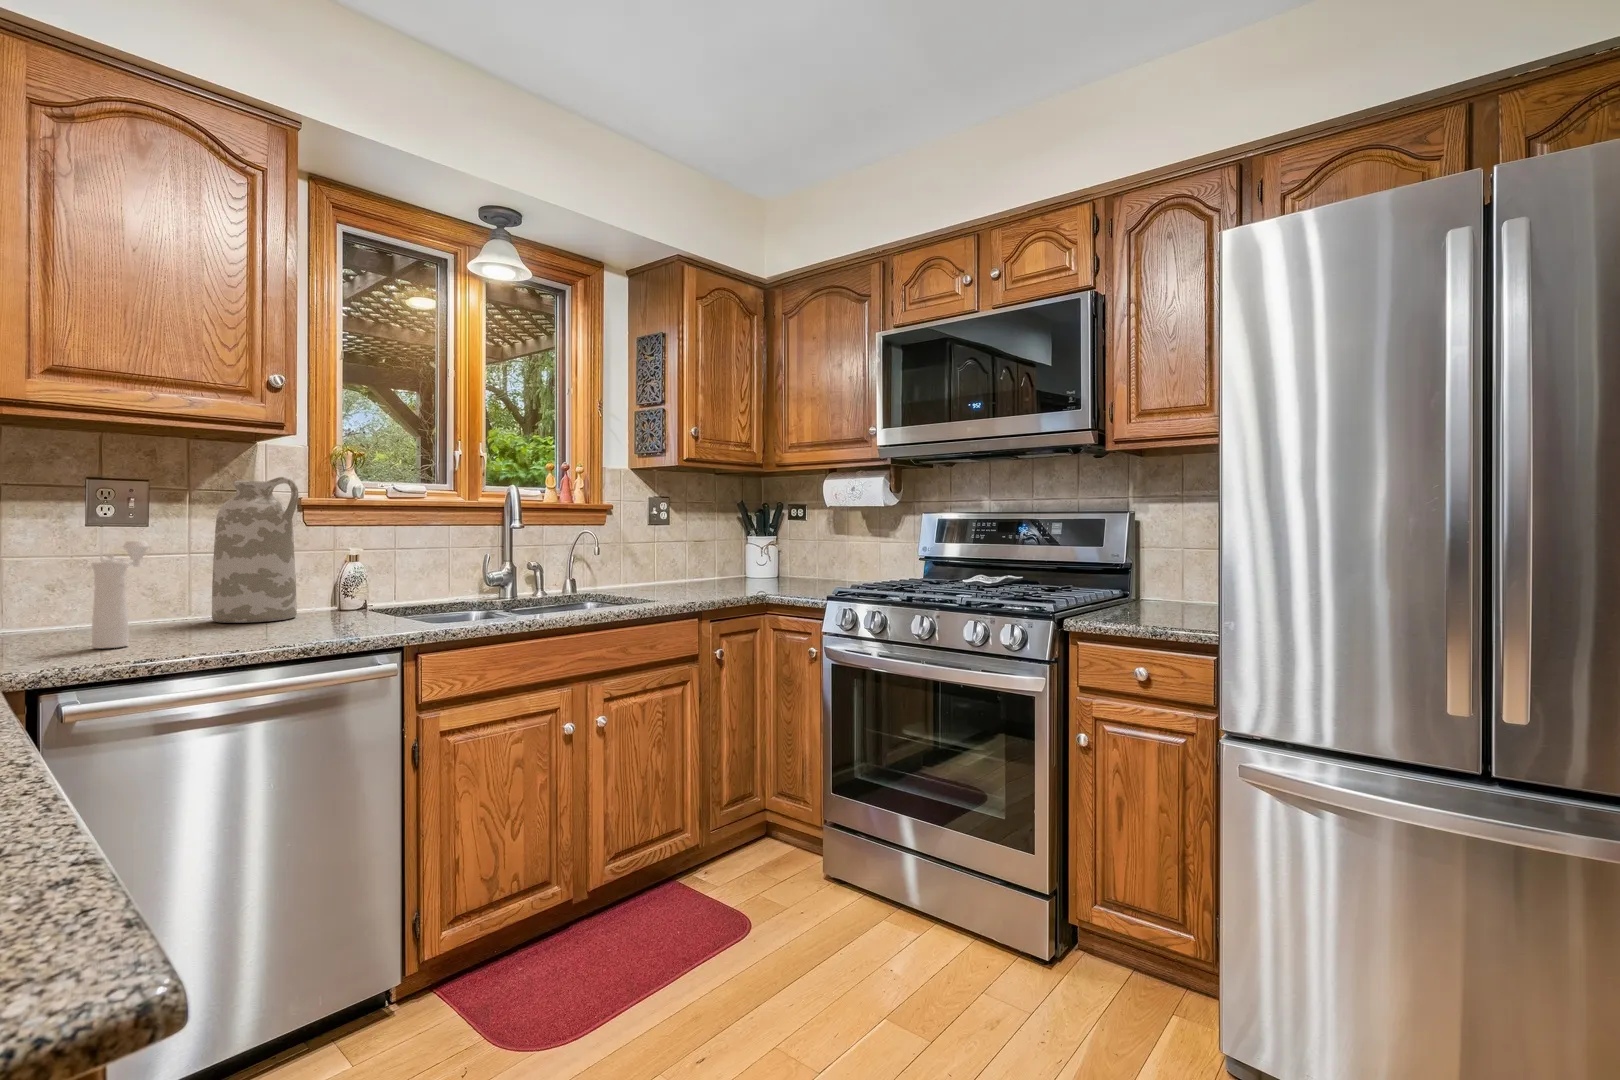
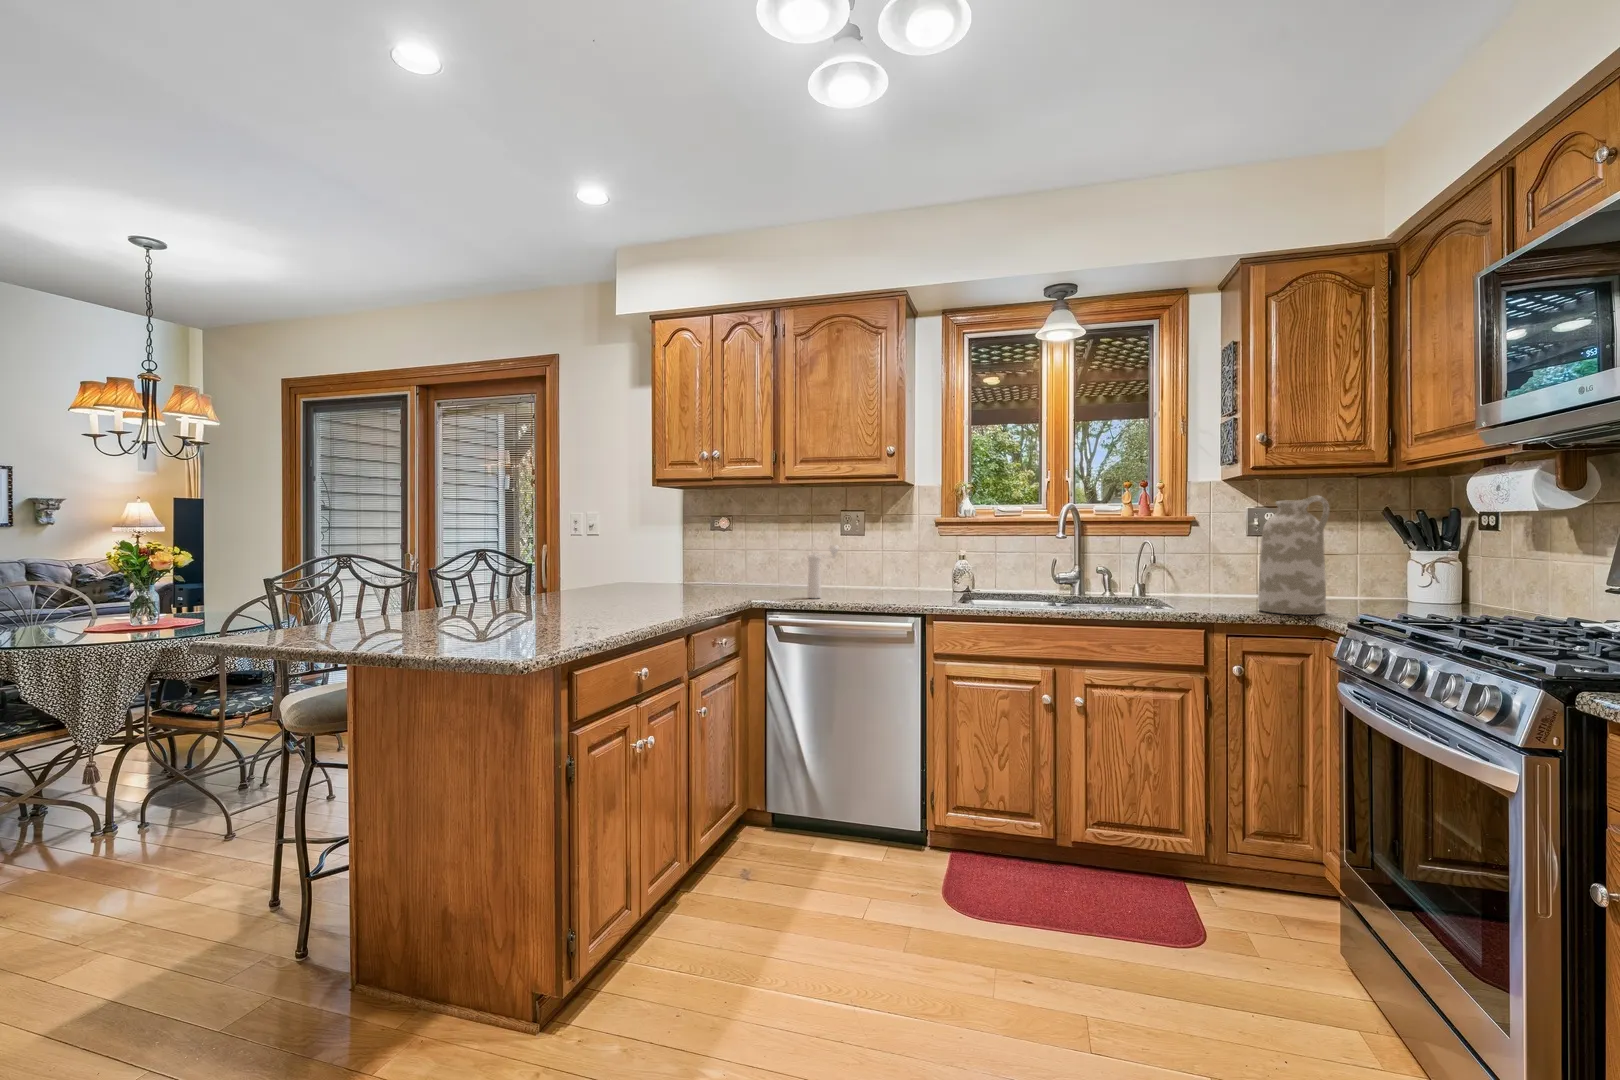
vase: present [212,477,298,623] -> present [1258,496,1330,615]

